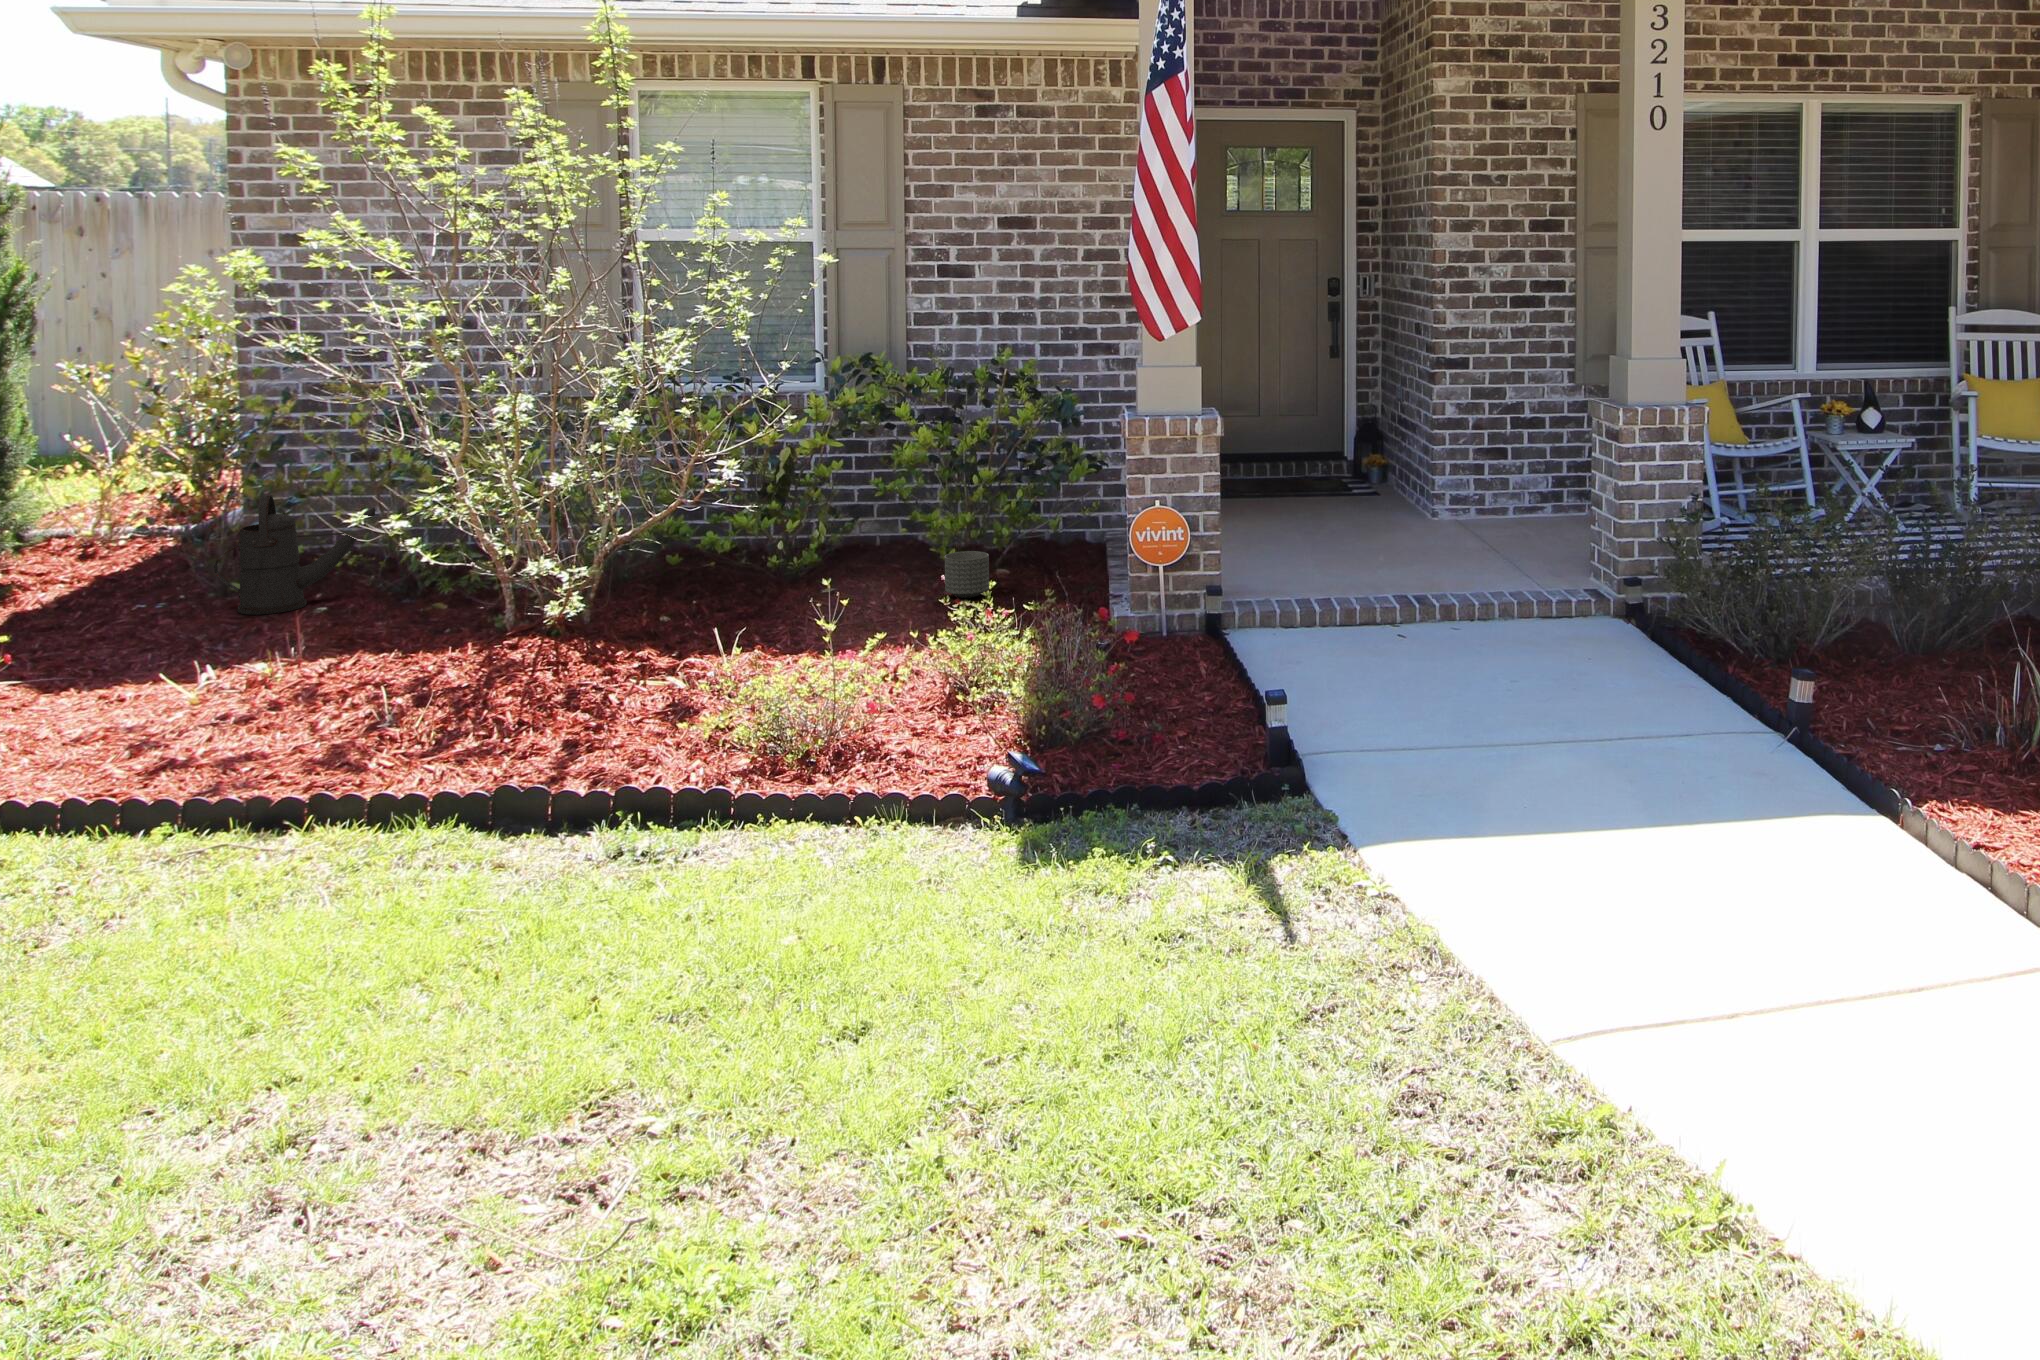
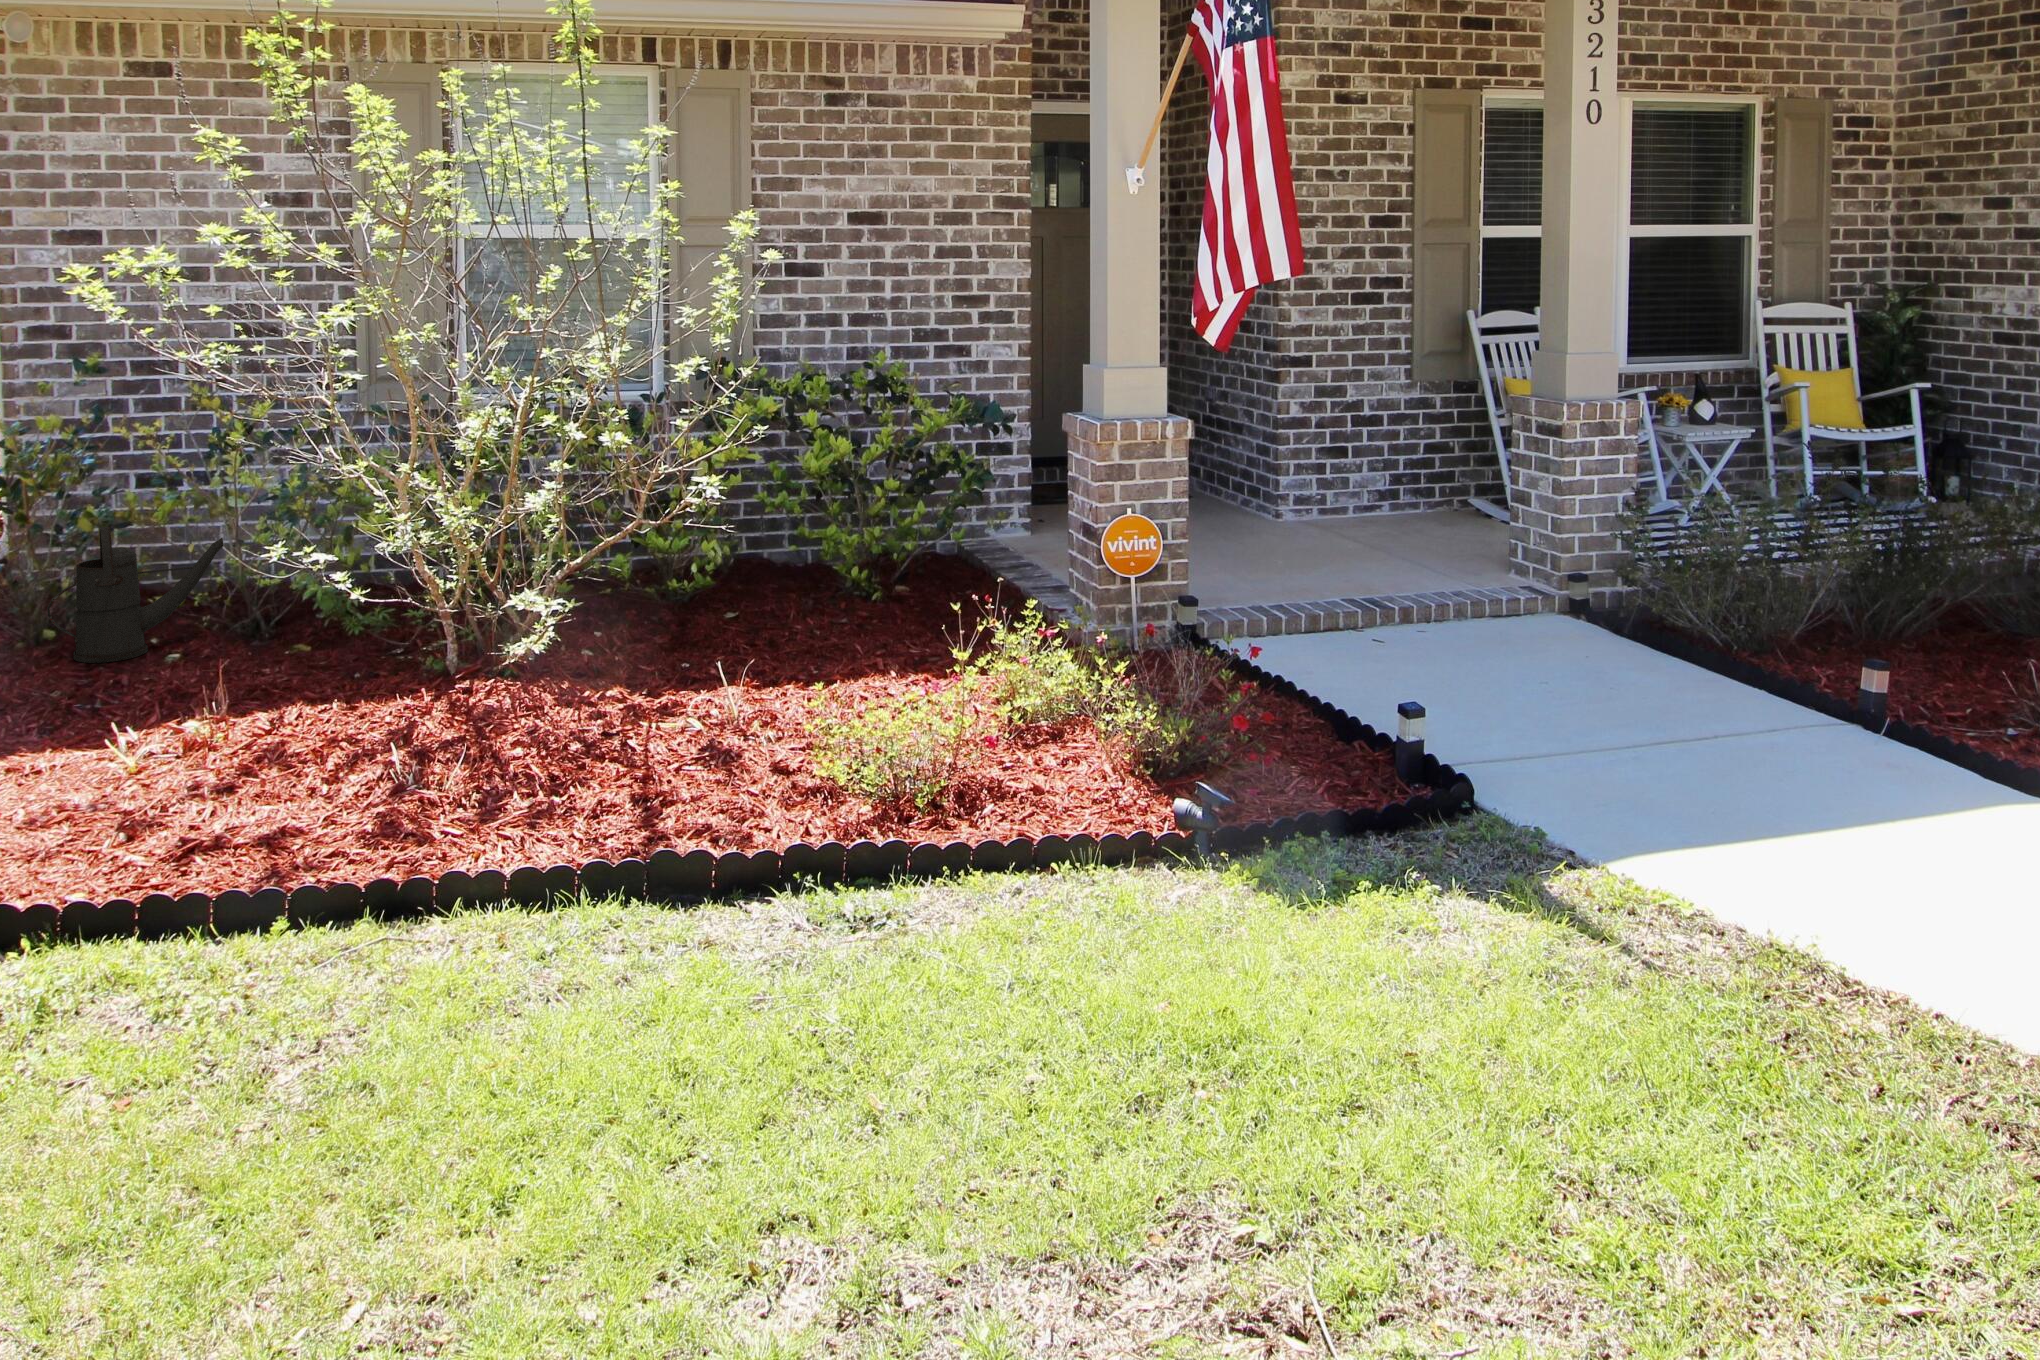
planter: present [945,551,989,598] -> none [859,567,905,617]

